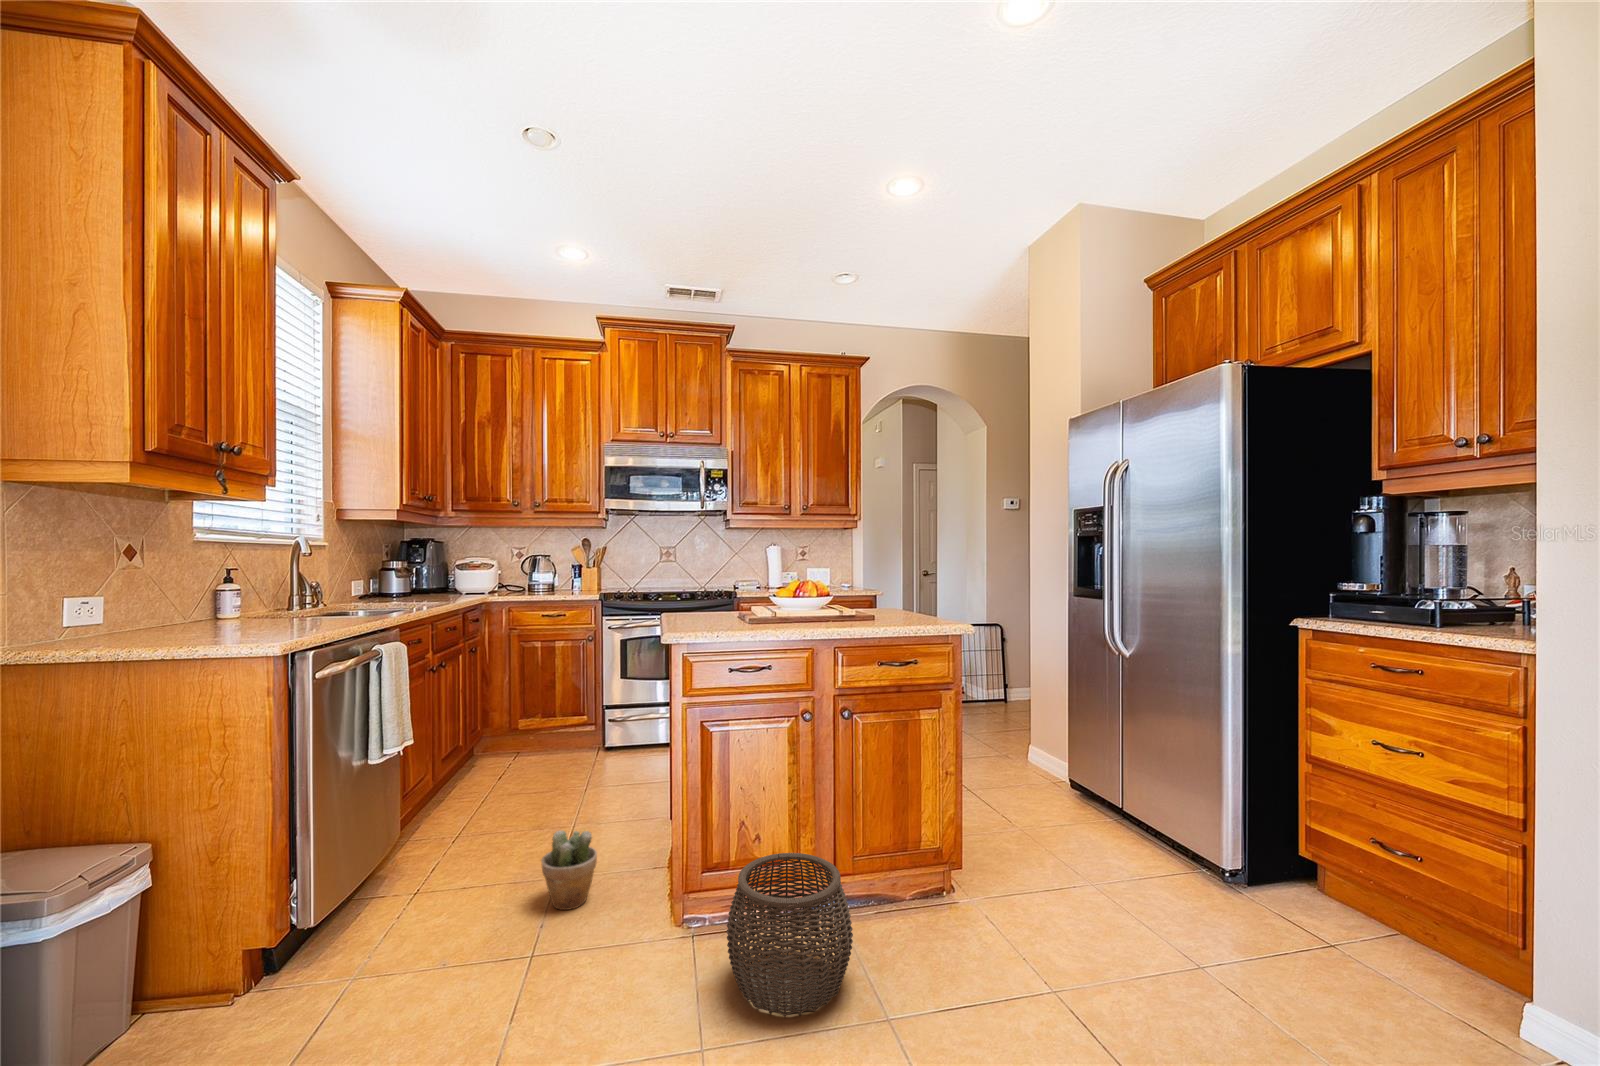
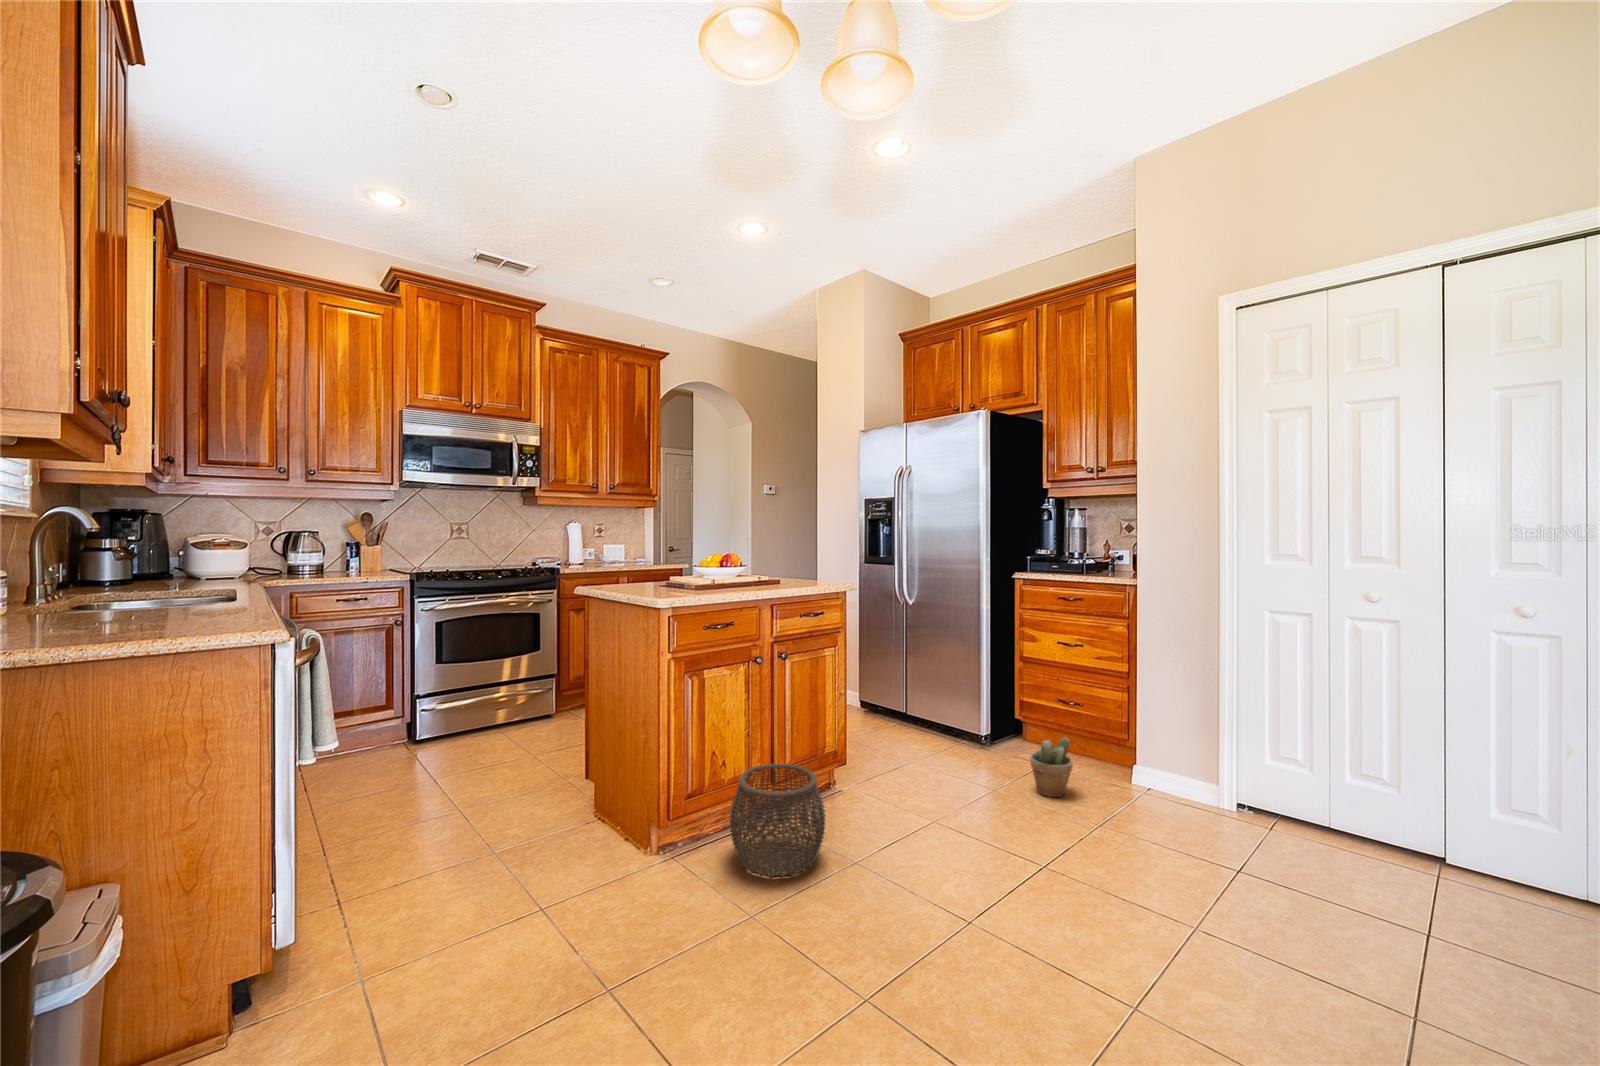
potted plant: present [541,831,597,910] -> present [1030,737,1073,797]

